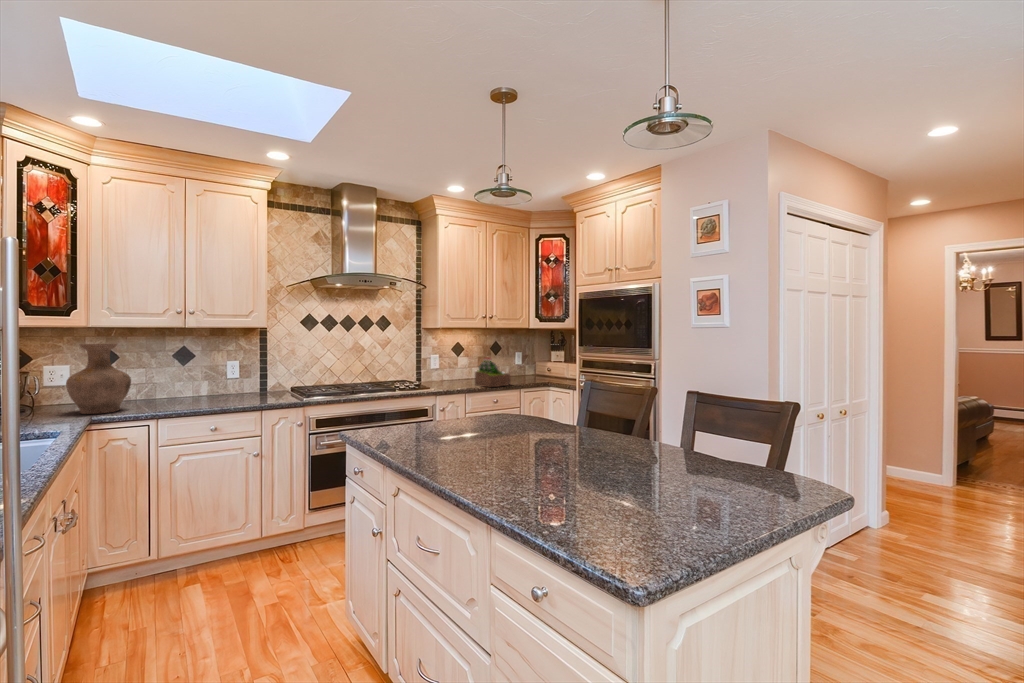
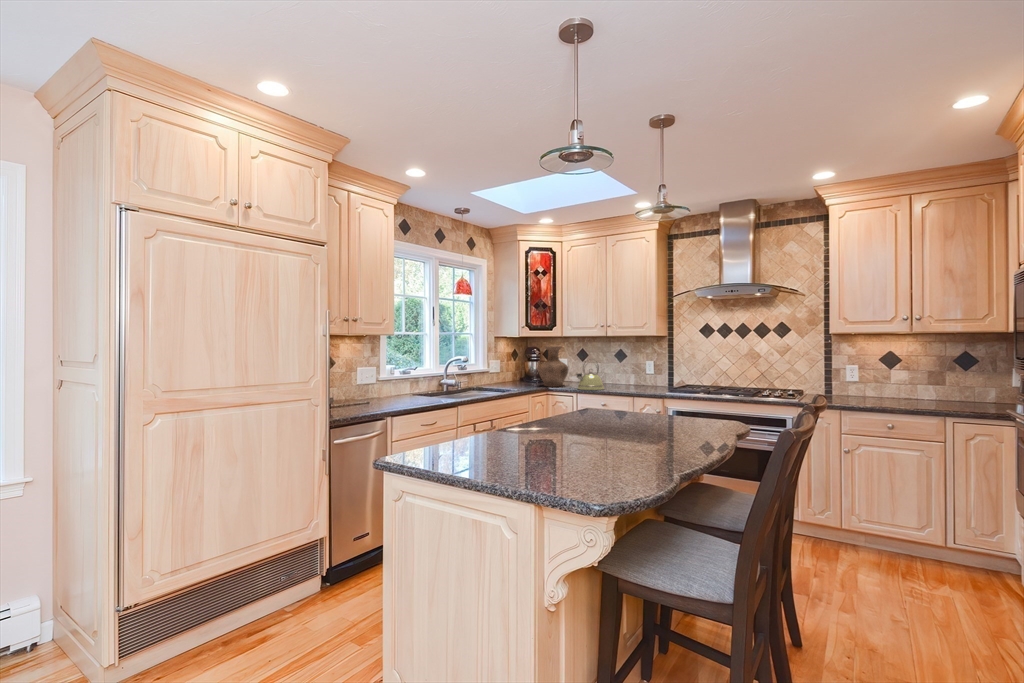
succulent plant: present [475,357,511,387] -> none [877,370,931,409]
kettle: none [170,361,217,410] -> present [577,359,604,390]

